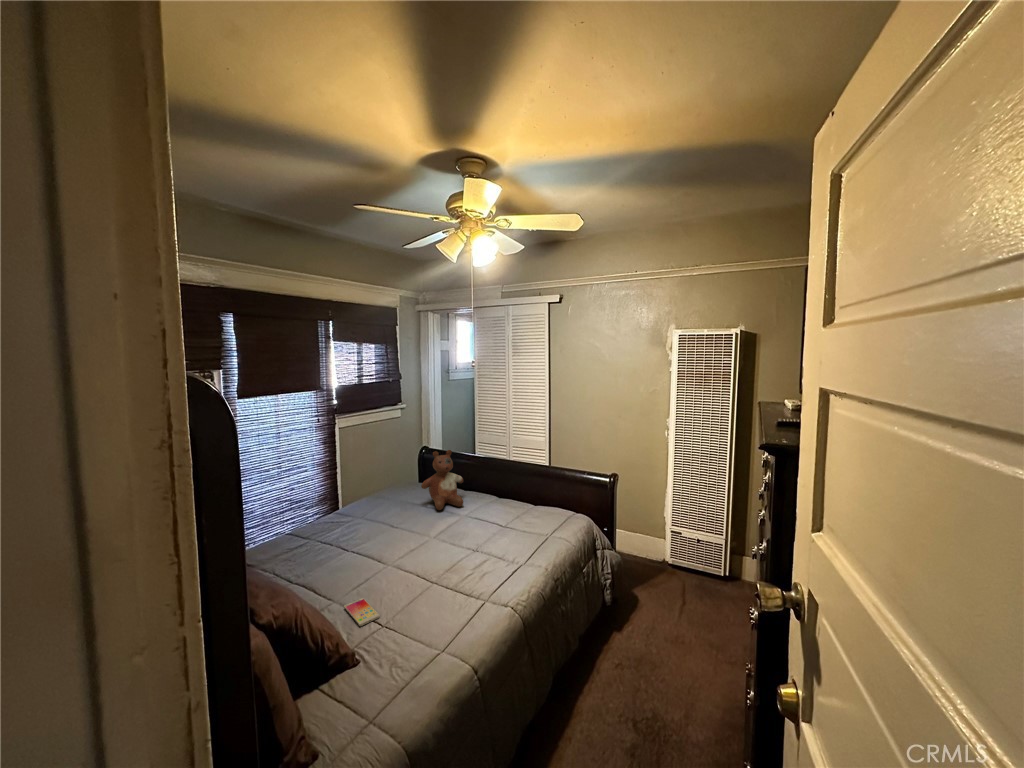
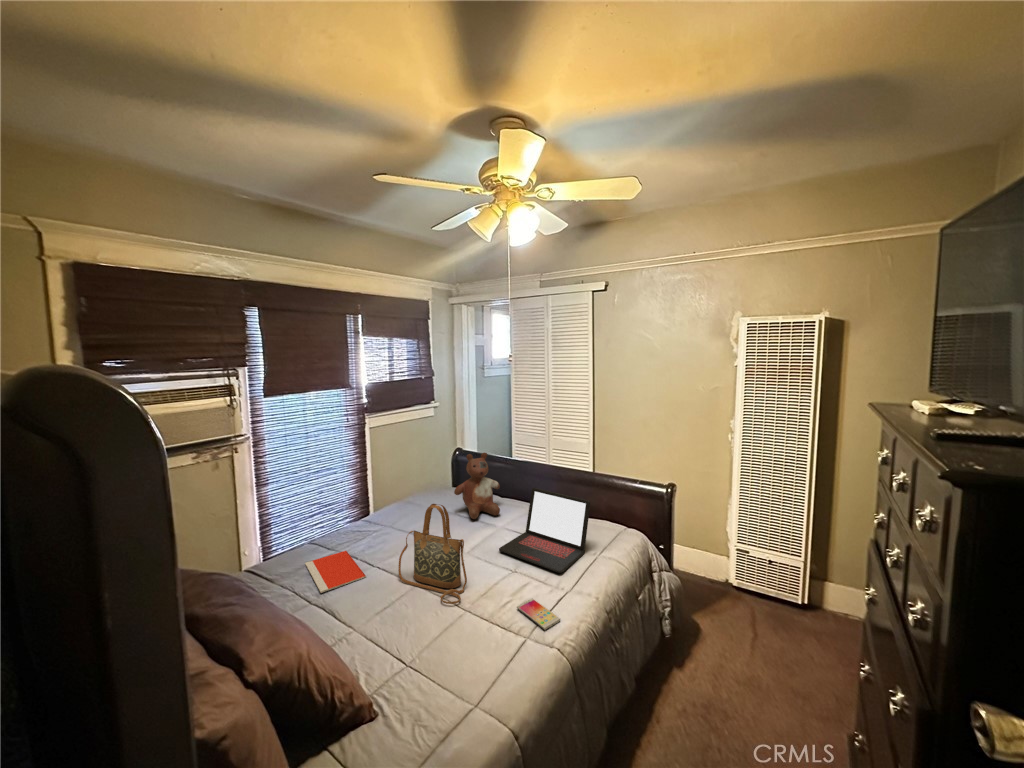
laptop: none [462,480,542,551] -> present [499,488,590,573]
handbag: none [372,493,434,578] -> present [398,504,467,604]
notebook: none [284,540,342,575] -> present [305,551,366,593]
smartphone: present [344,598,380,626] -> present [517,598,560,630]

